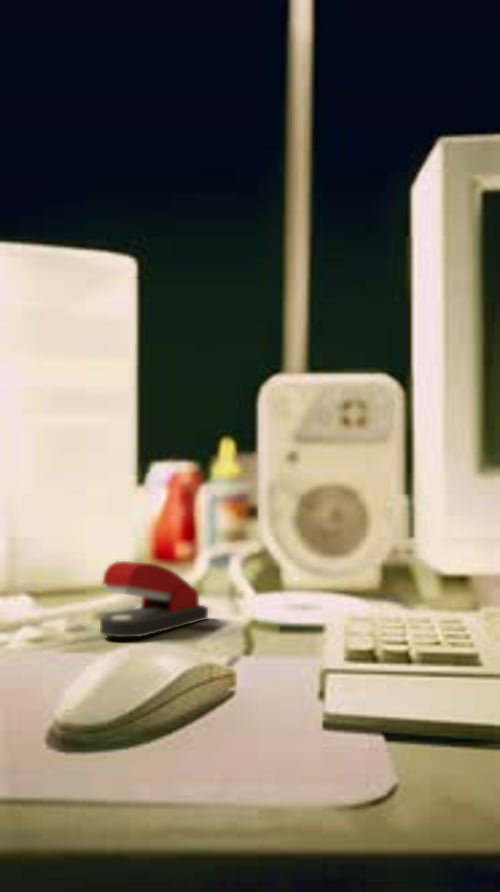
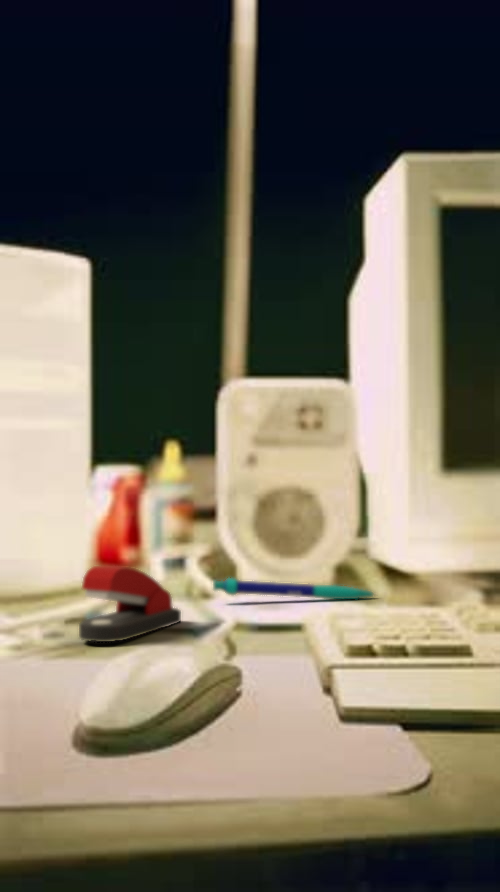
pen: none [246,576,415,600] -> present [213,578,373,599]

